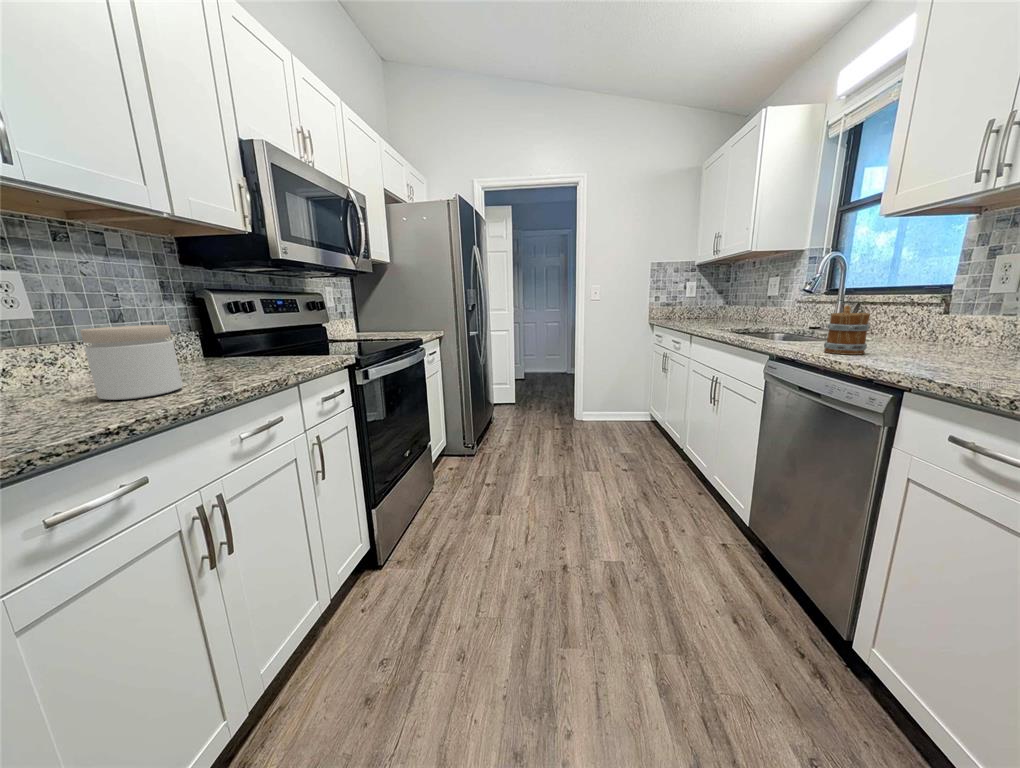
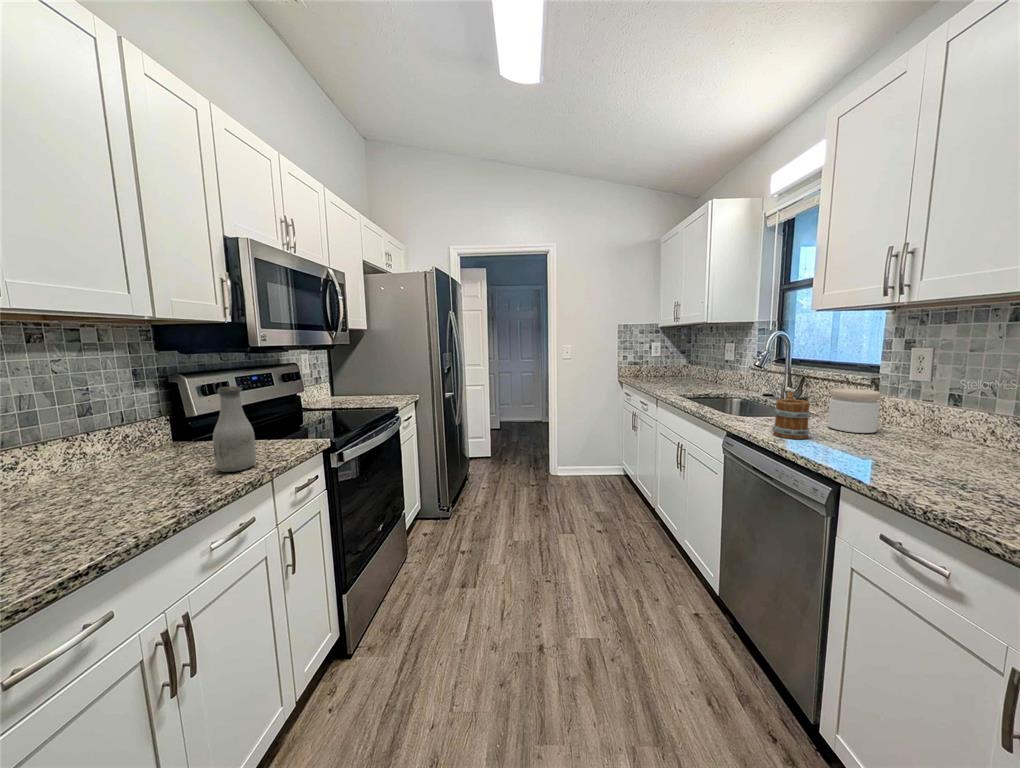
bottle: none [238,287,281,374] -> present [213,386,256,472]
jar: present [80,325,183,400] -> present [827,388,881,433]

